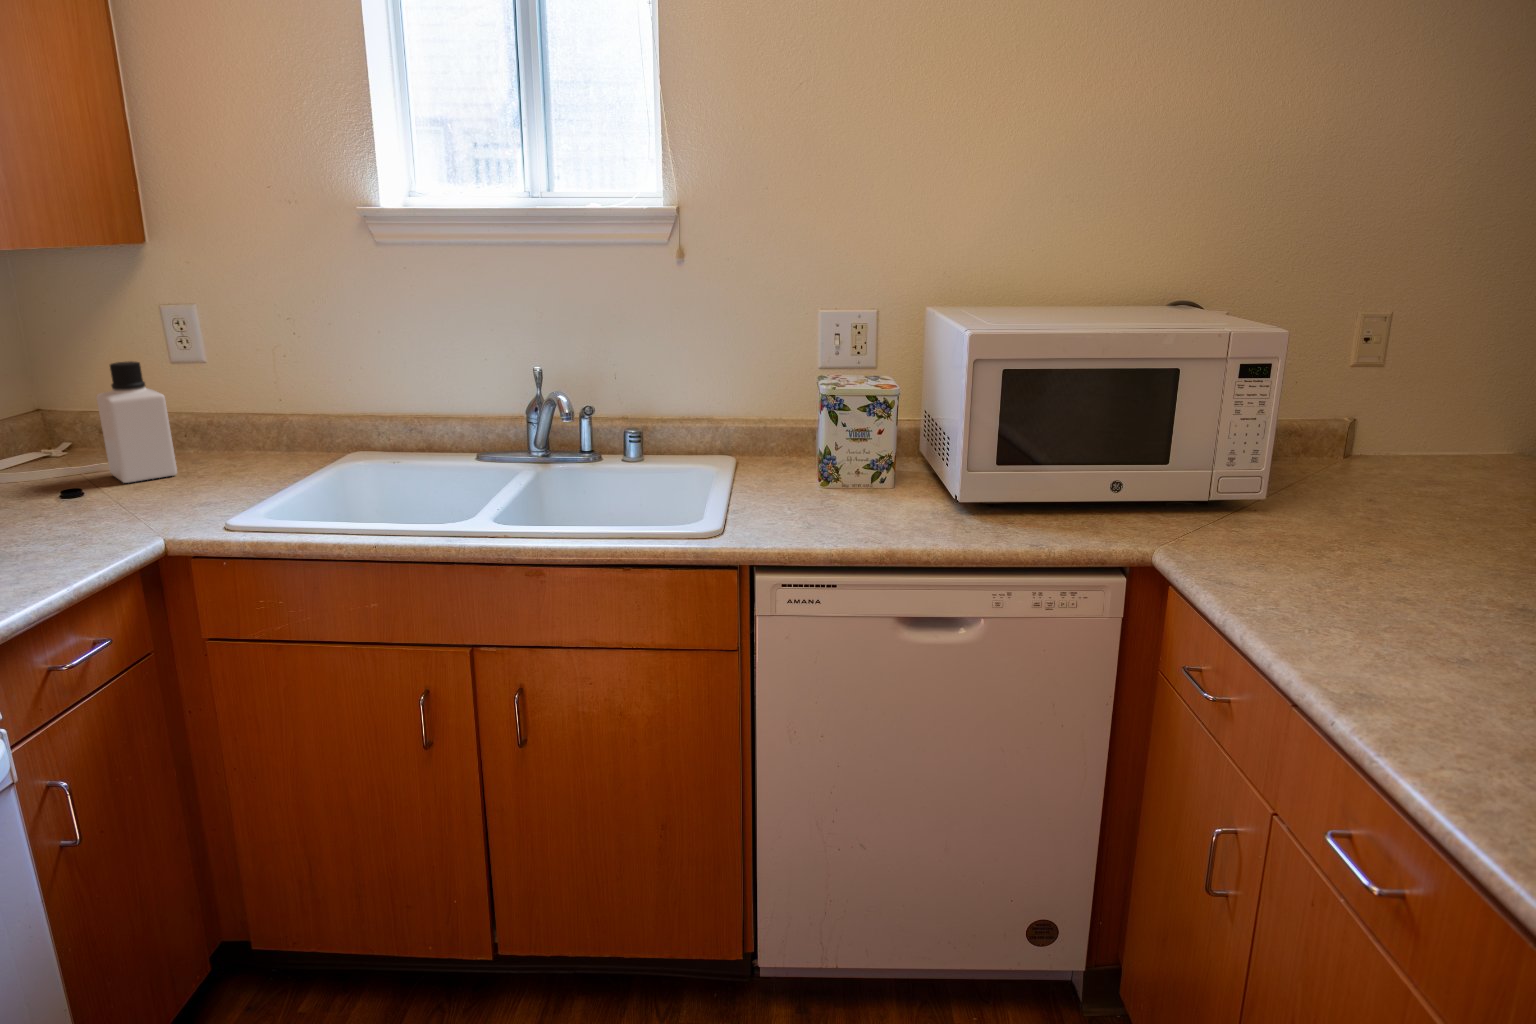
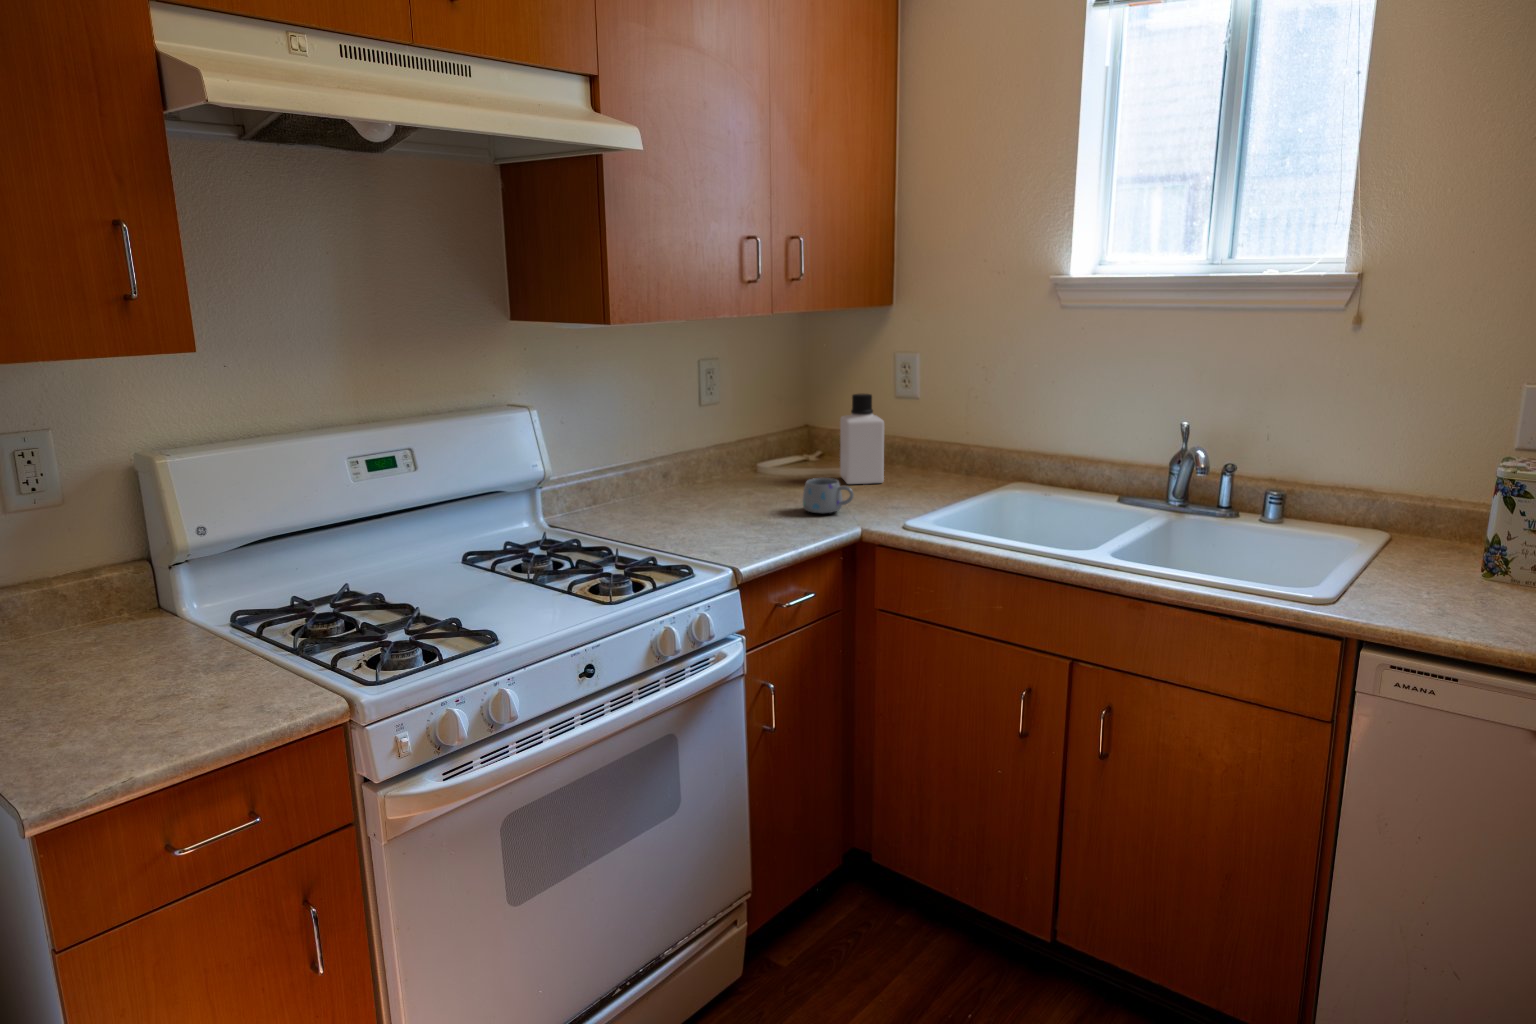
mug: none [61,479,142,530] -> present [803,478,854,513]

